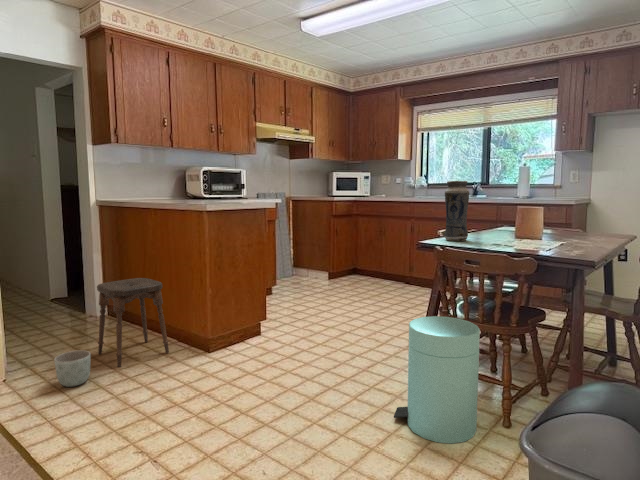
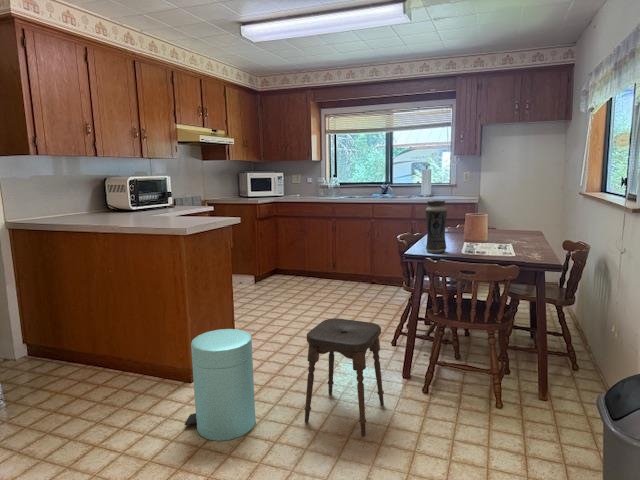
stool: present [97,278,169,367] -> present [304,318,384,437]
trash can: present [394,316,480,444] -> present [185,329,256,441]
planter: present [54,350,91,387] -> none [32,407,75,453]

